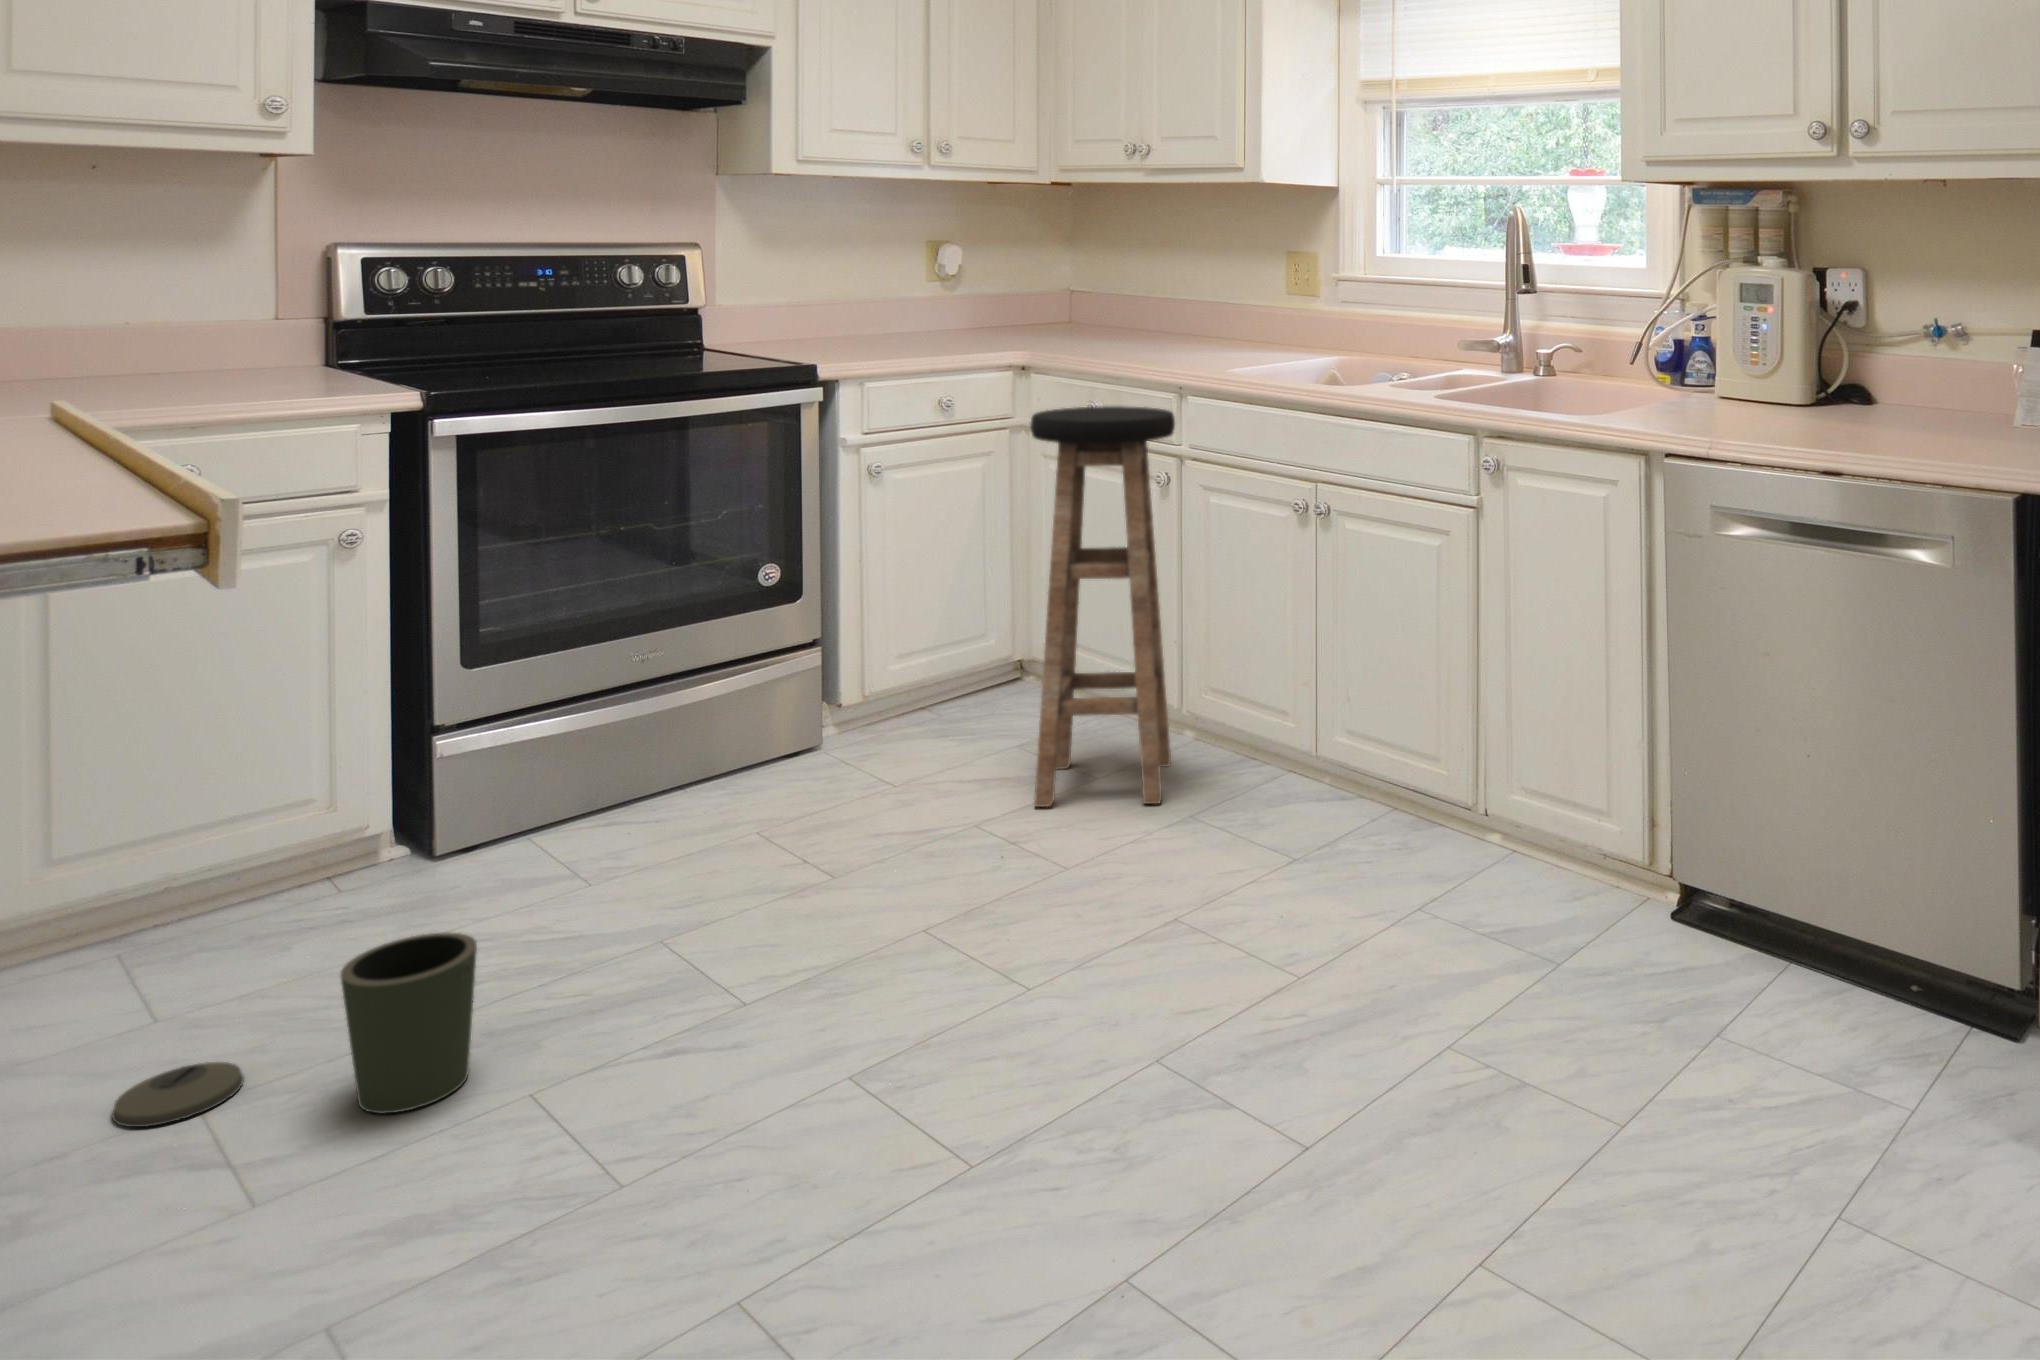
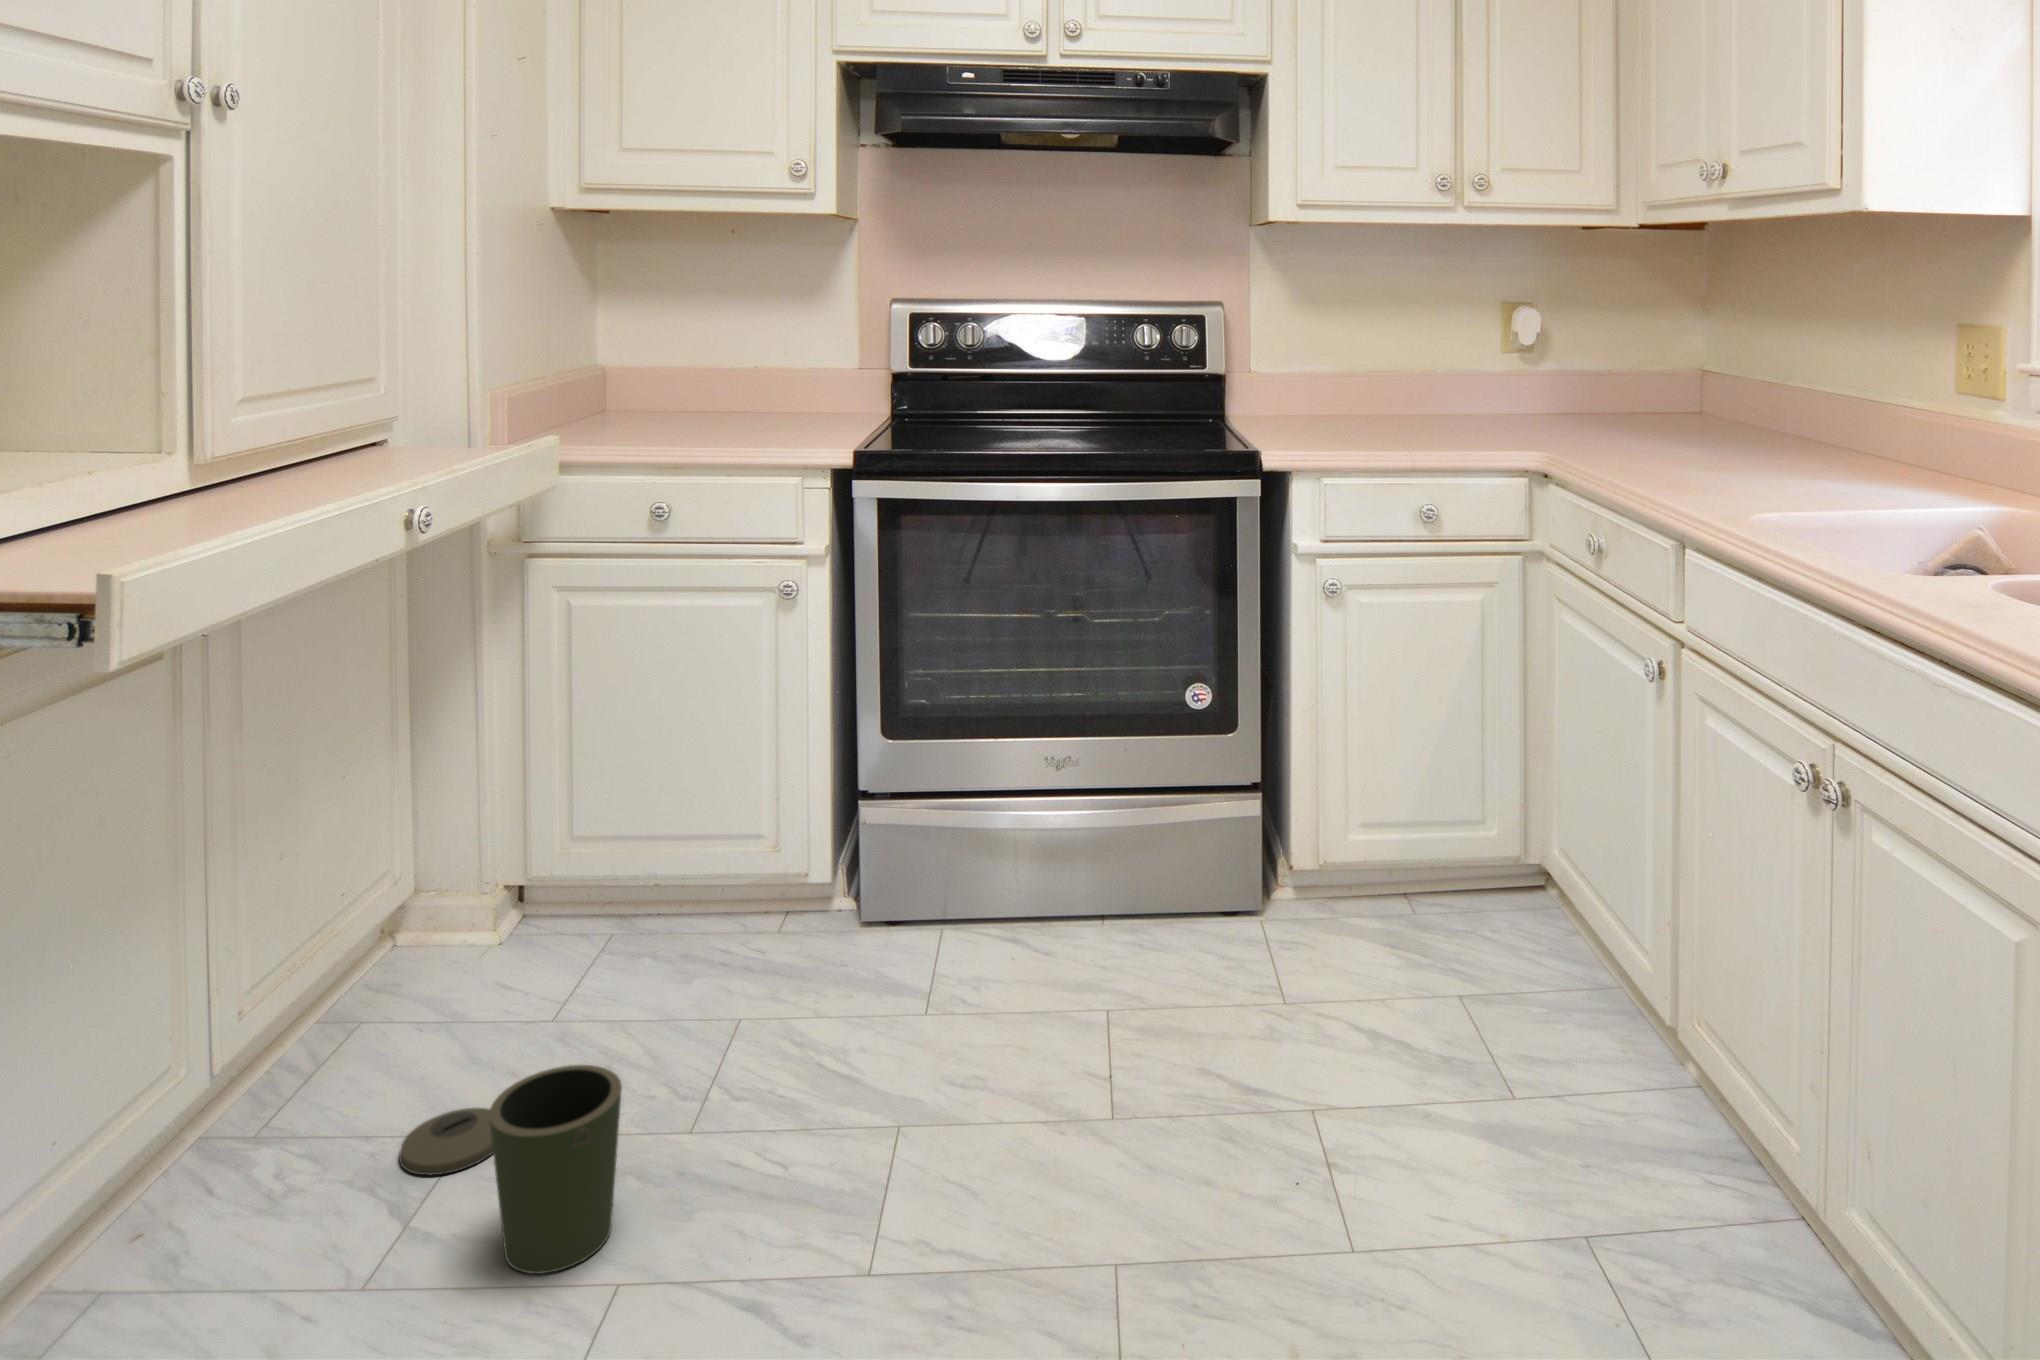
bar stool: present [1030,406,1175,807] -> none [1395,541,1630,1165]

